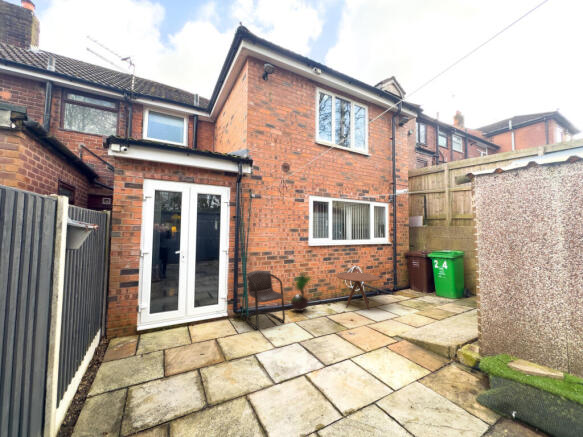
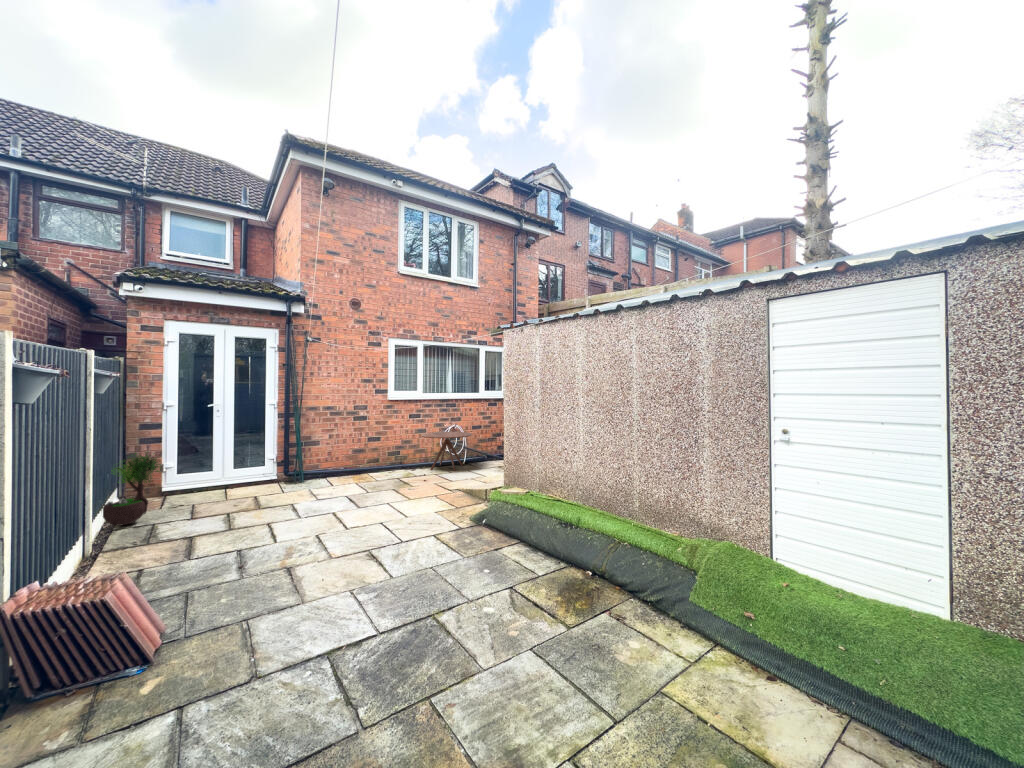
chair: present [246,270,285,330] -> none [298,427,344,489]
potted tree: present [291,275,310,311] -> present [103,453,160,526]

